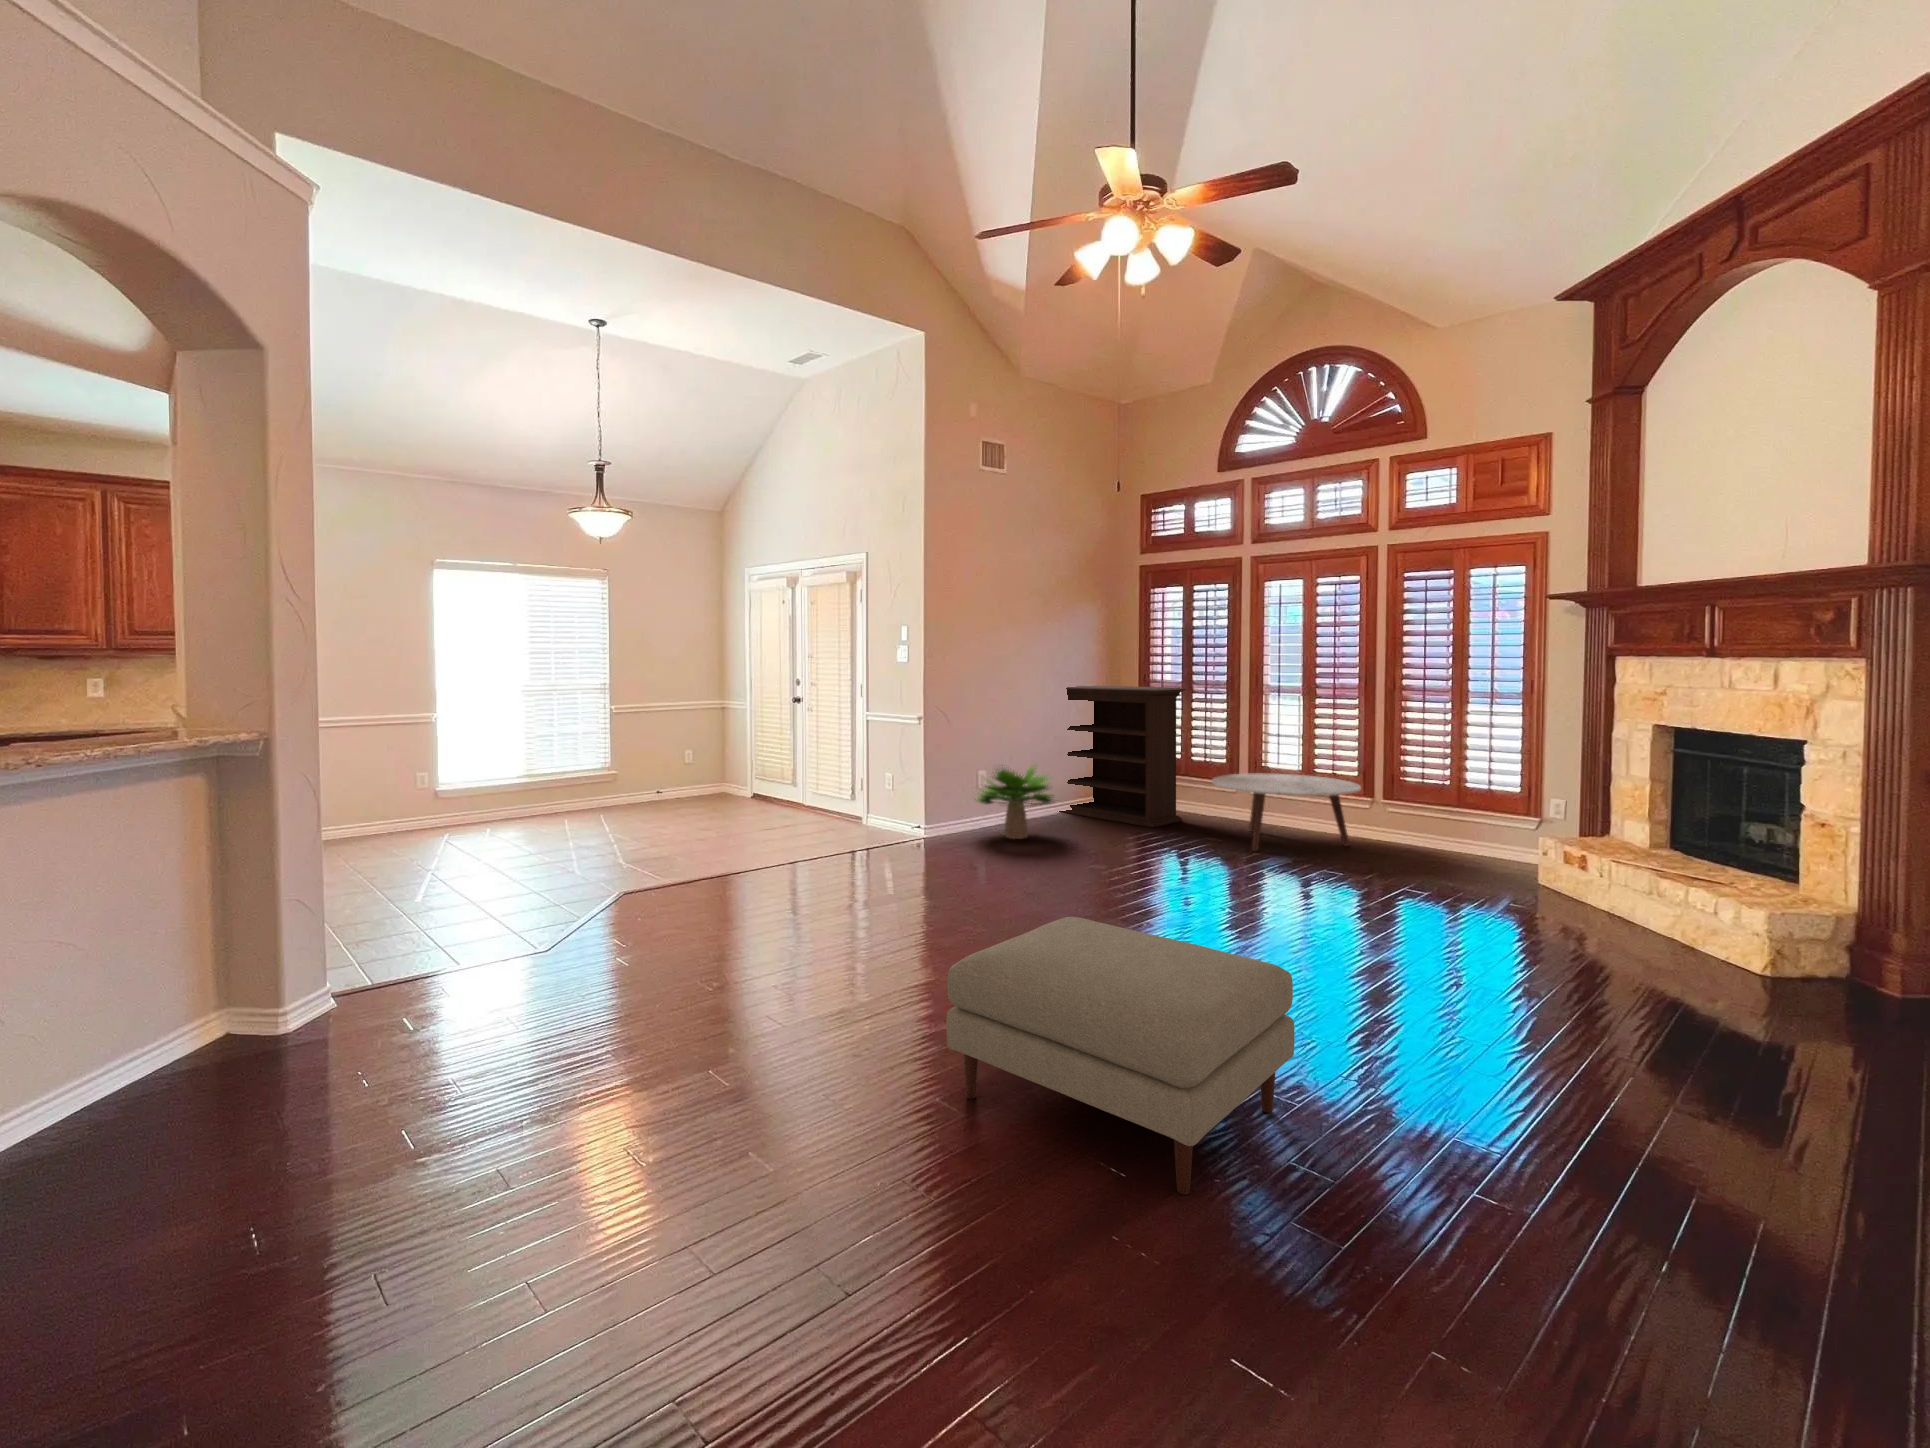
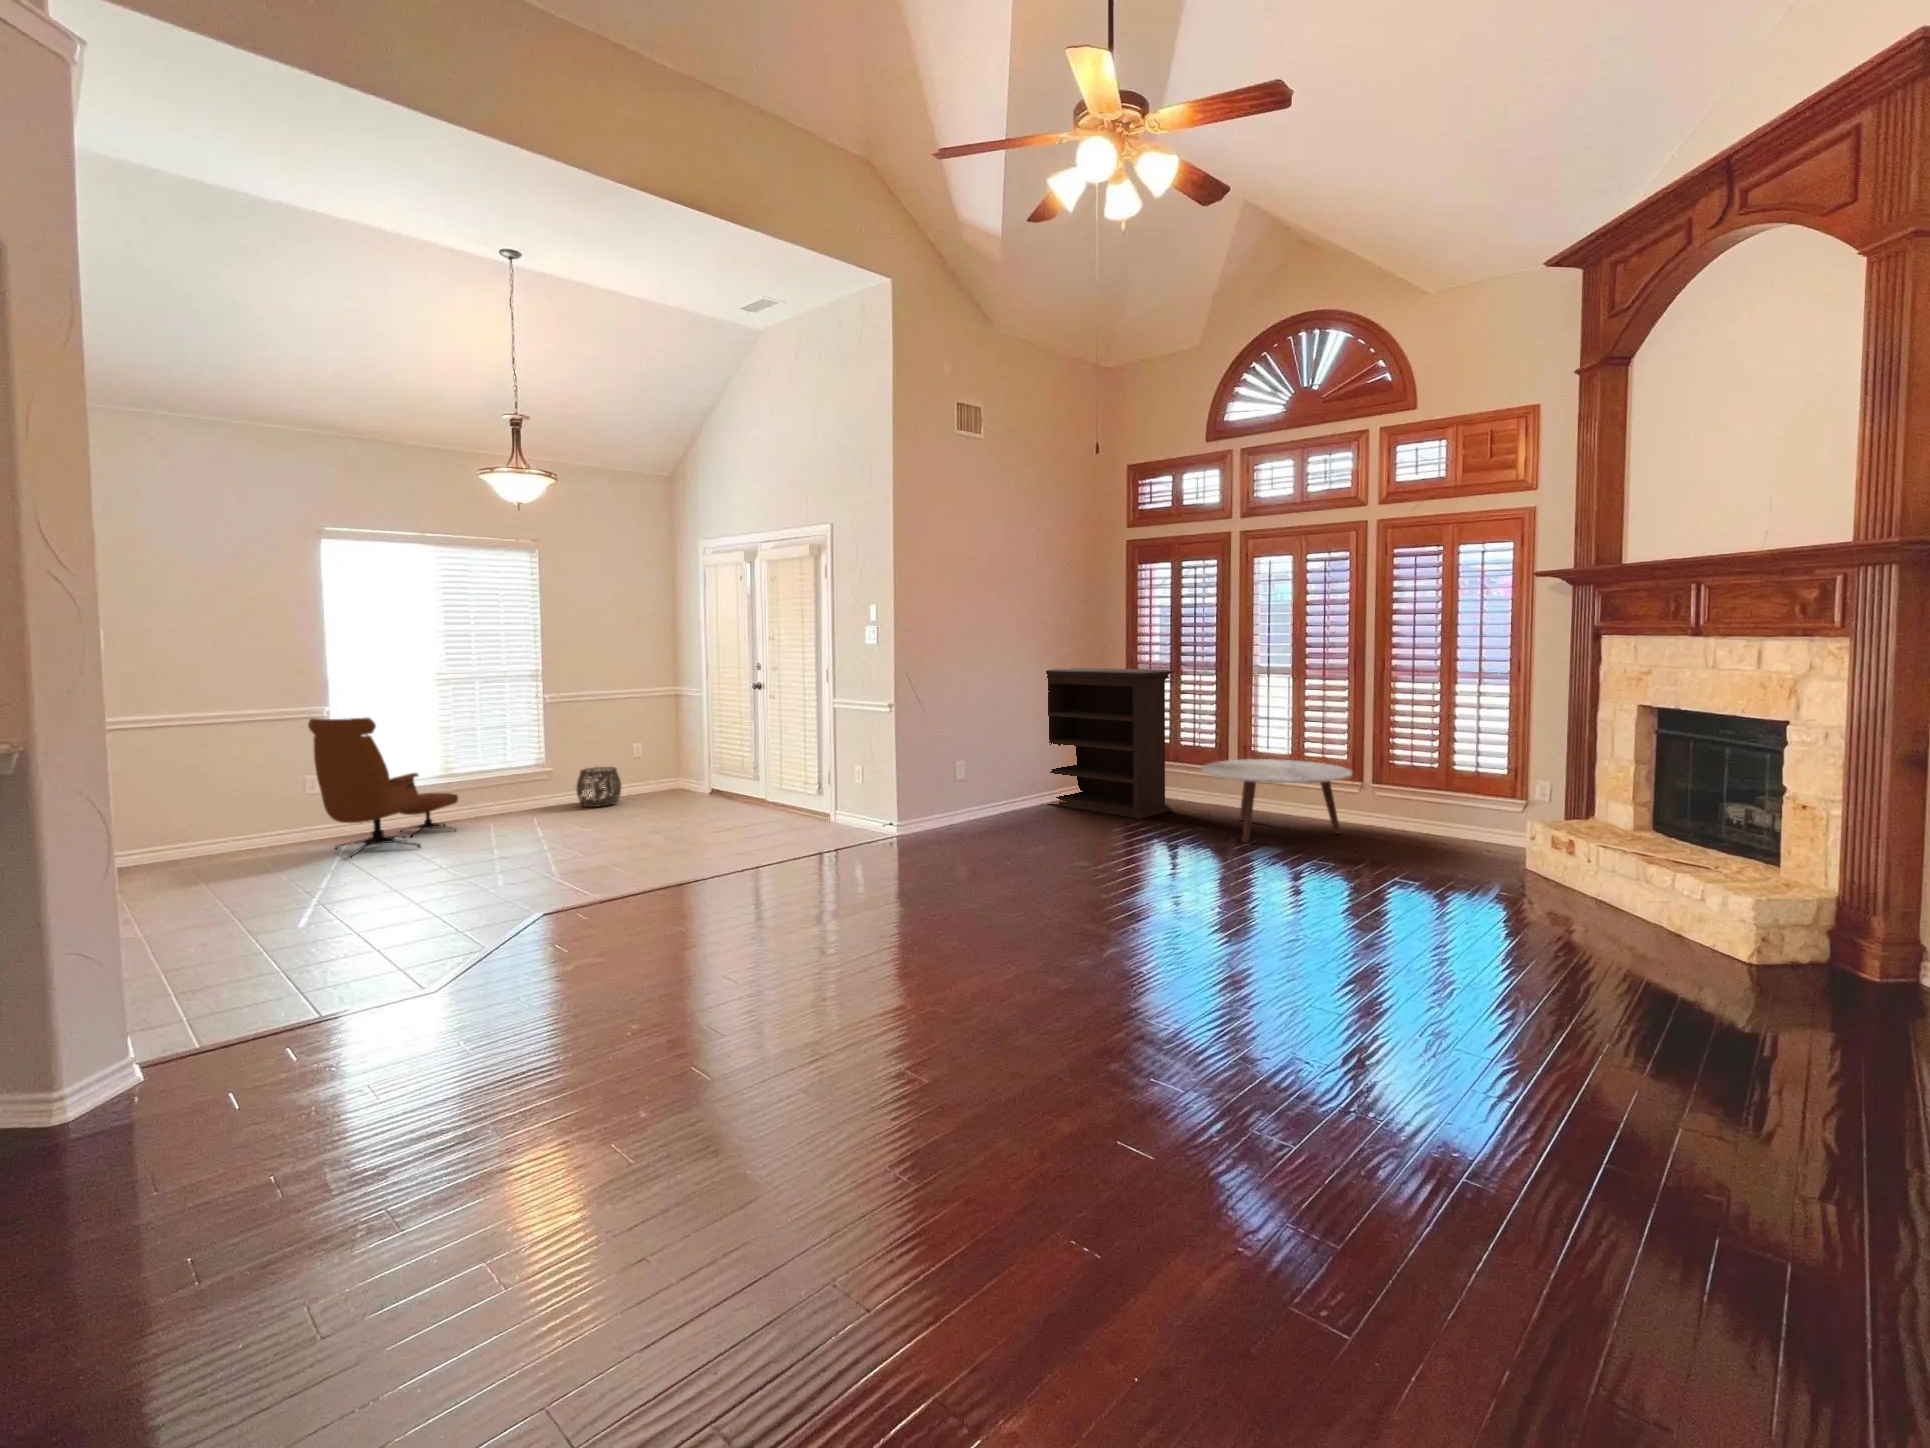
lounge chair: none [433,722,546,842] -> present [308,718,458,858]
potted plant: present [975,764,1054,839] -> none [945,749,1045,836]
woven basket: none [641,770,680,805] -> present [577,767,622,807]
ottoman: present [946,917,1295,1195] -> none [894,938,1290,1275]

